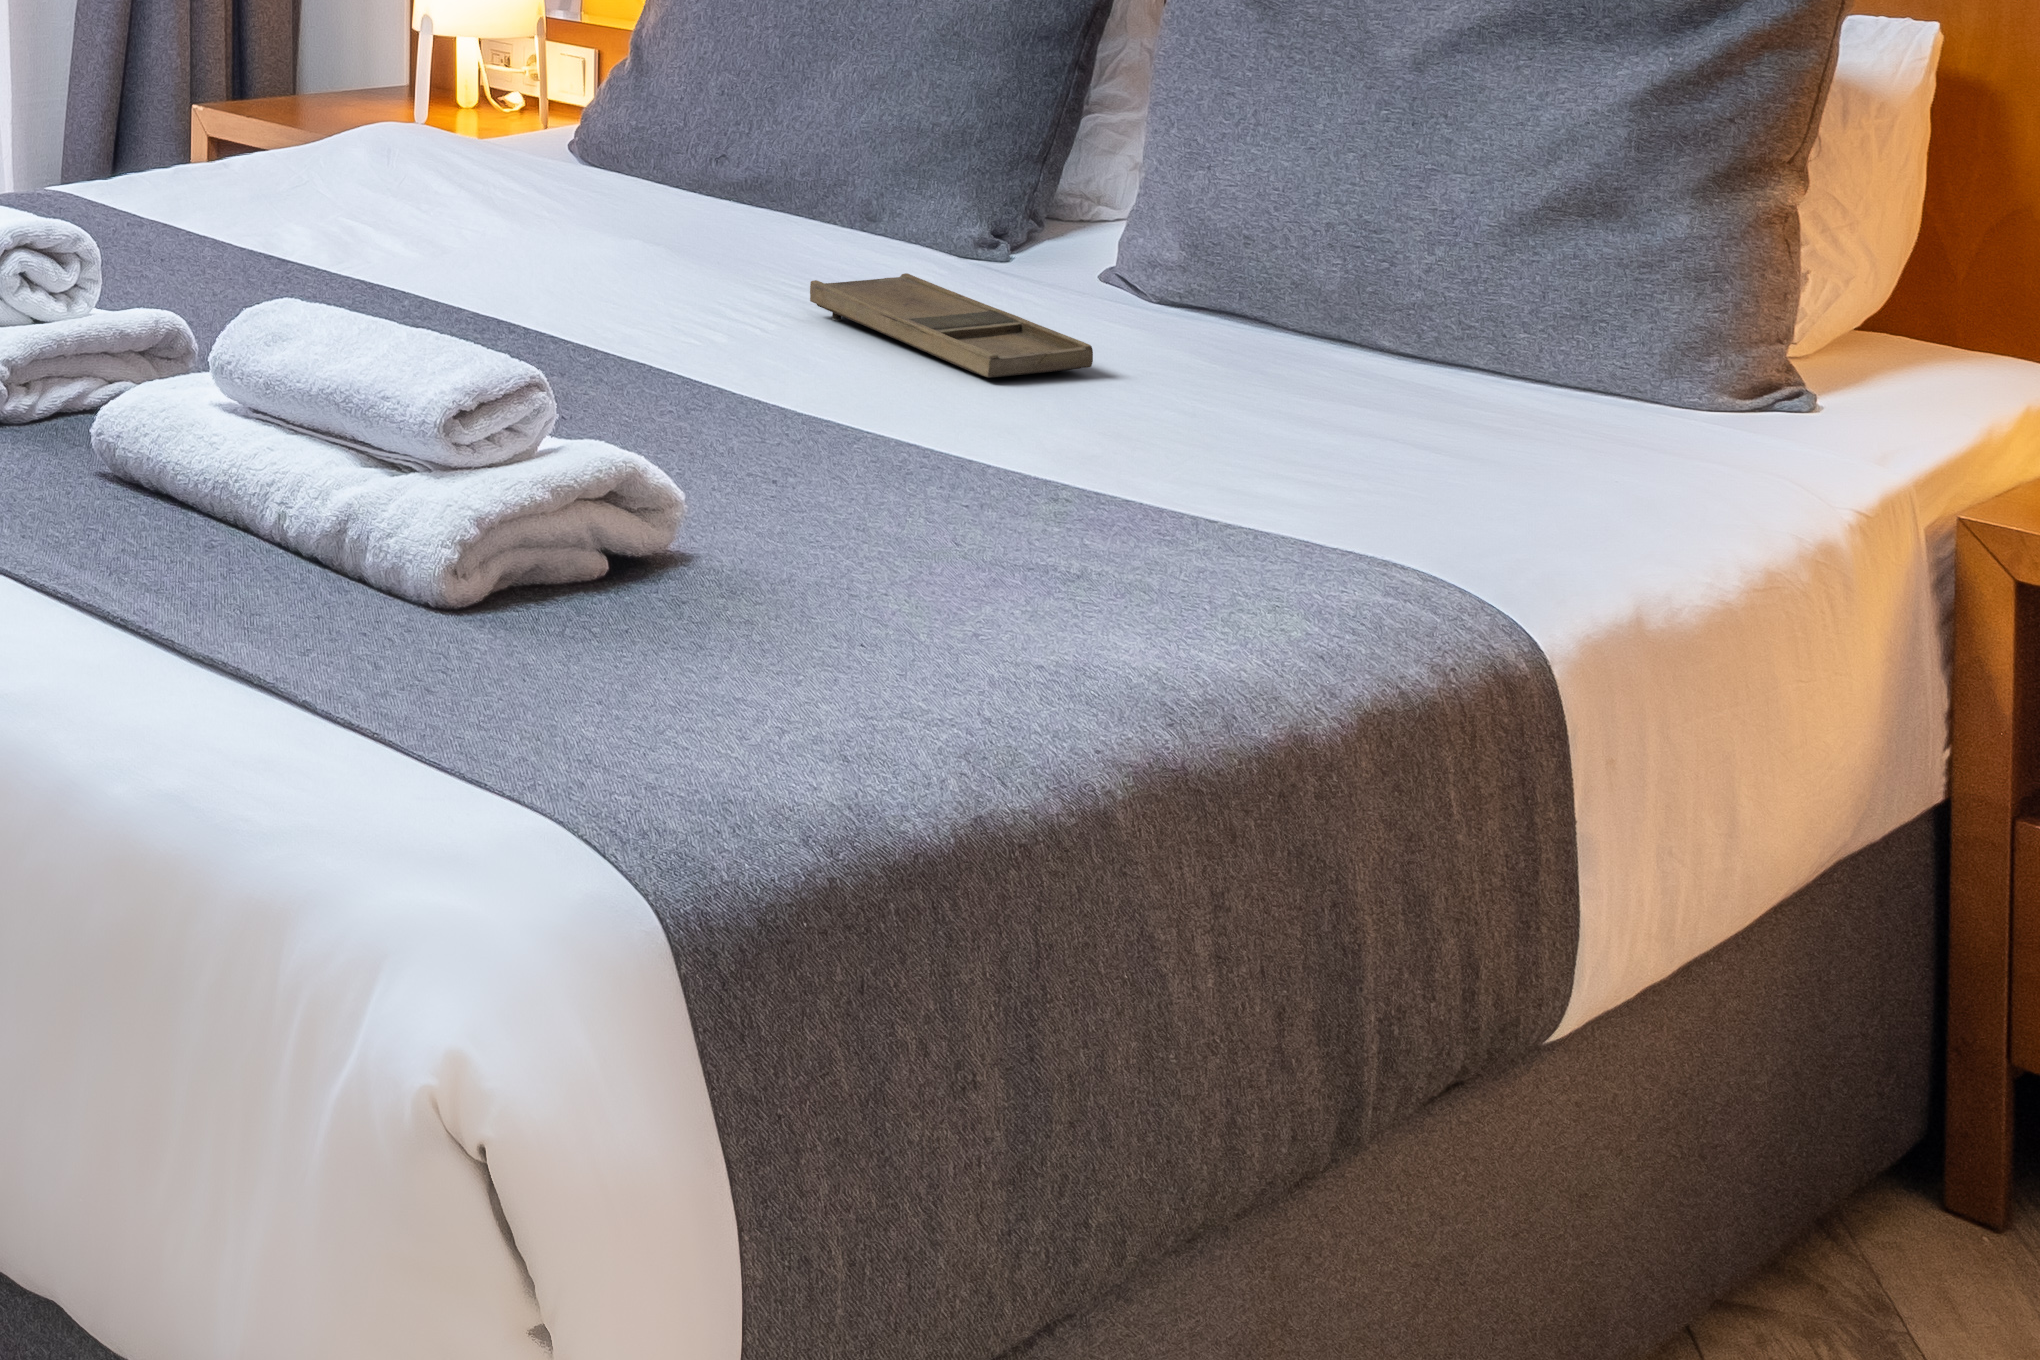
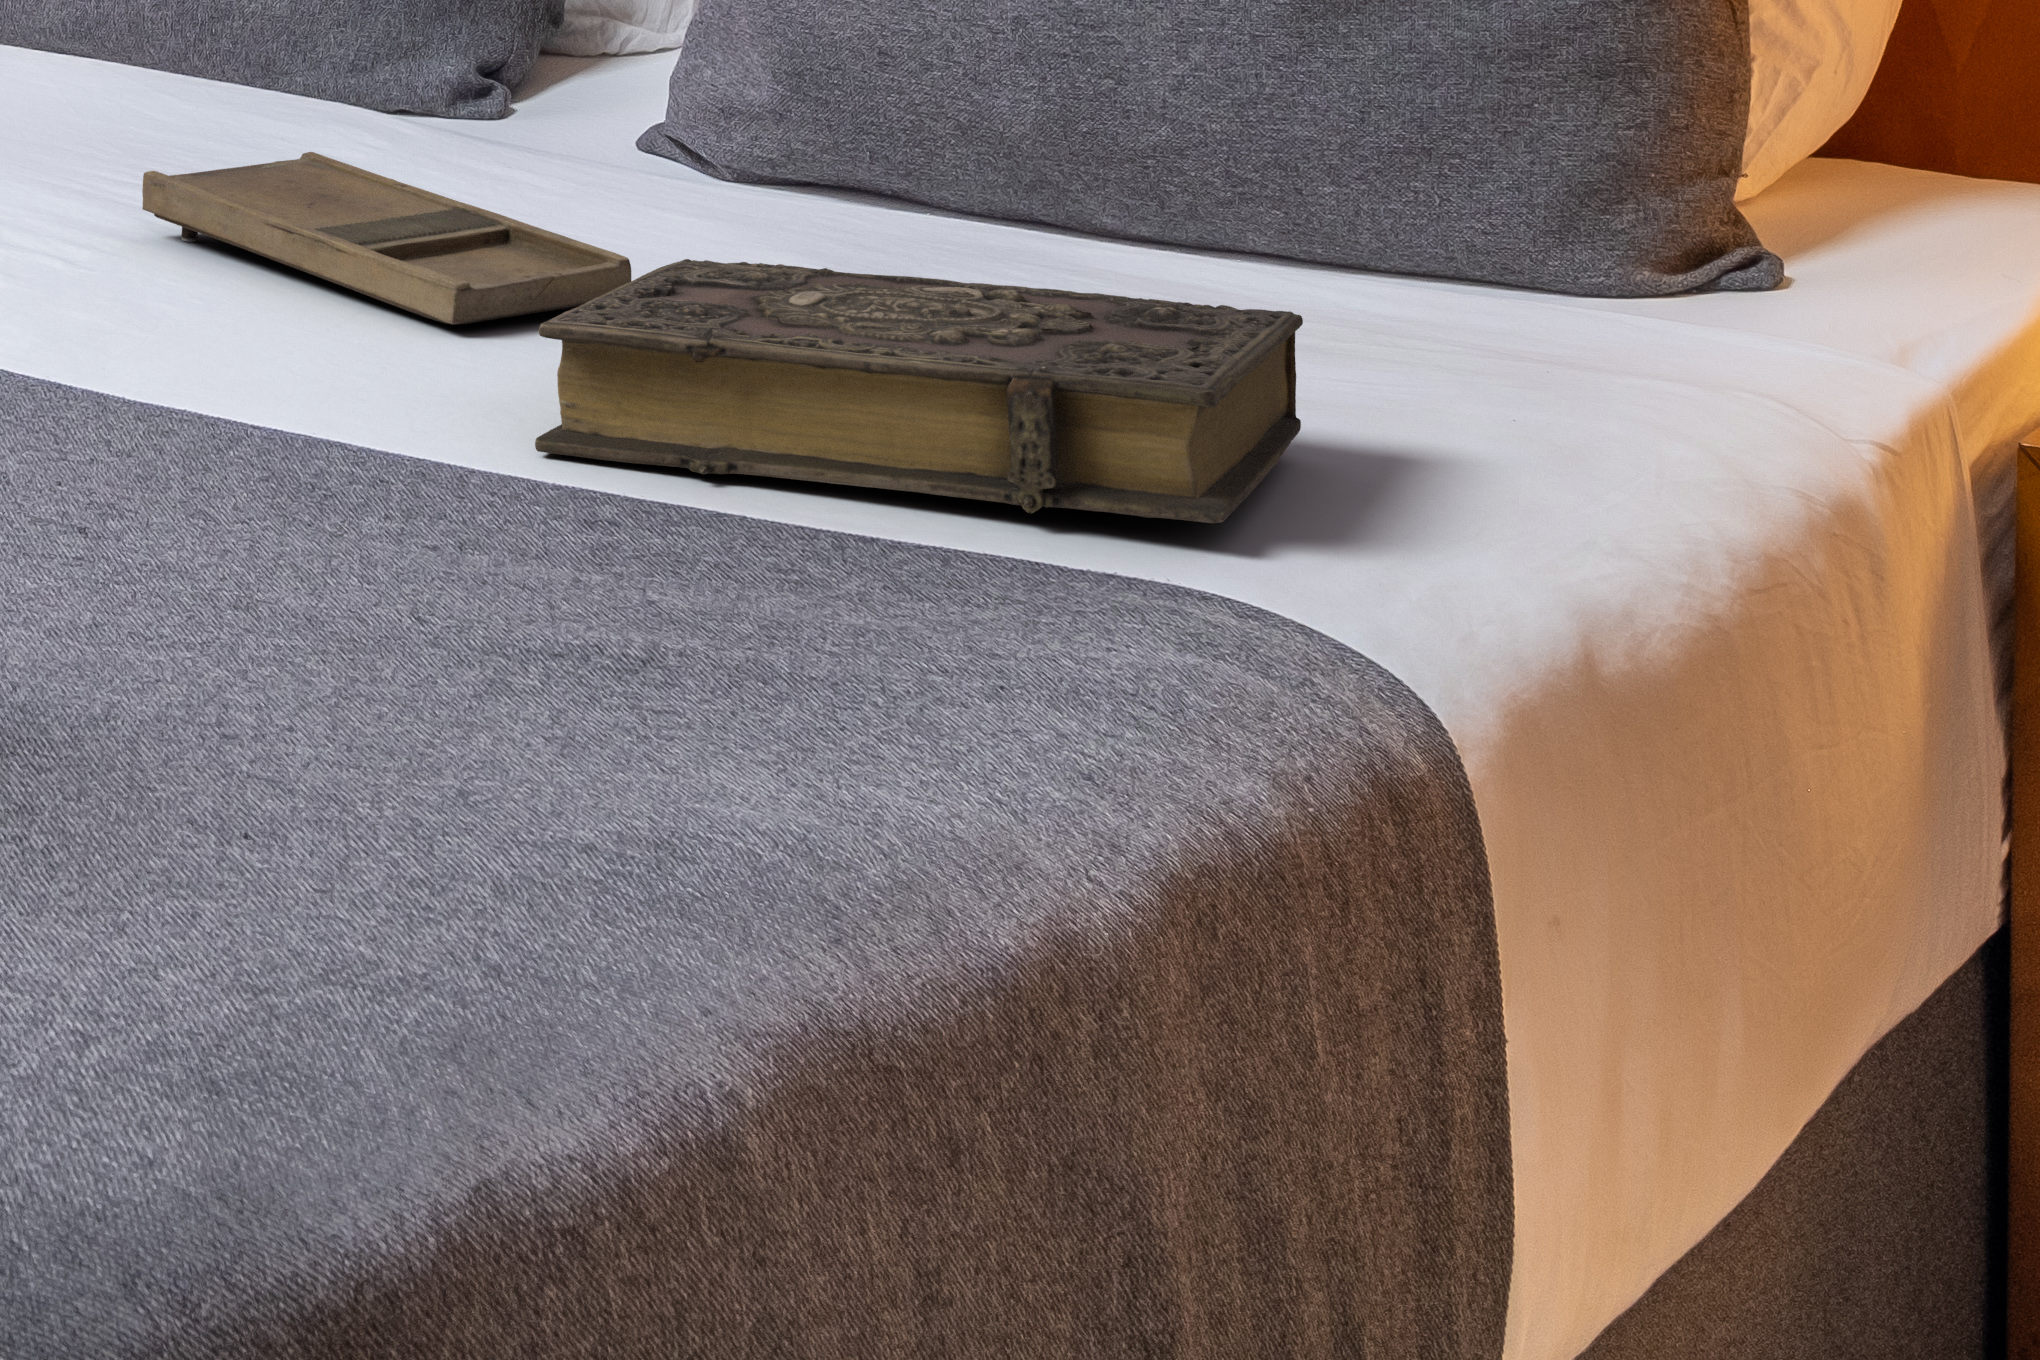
book: none [1034,350,1490,518] -> present [535,259,1303,523]

